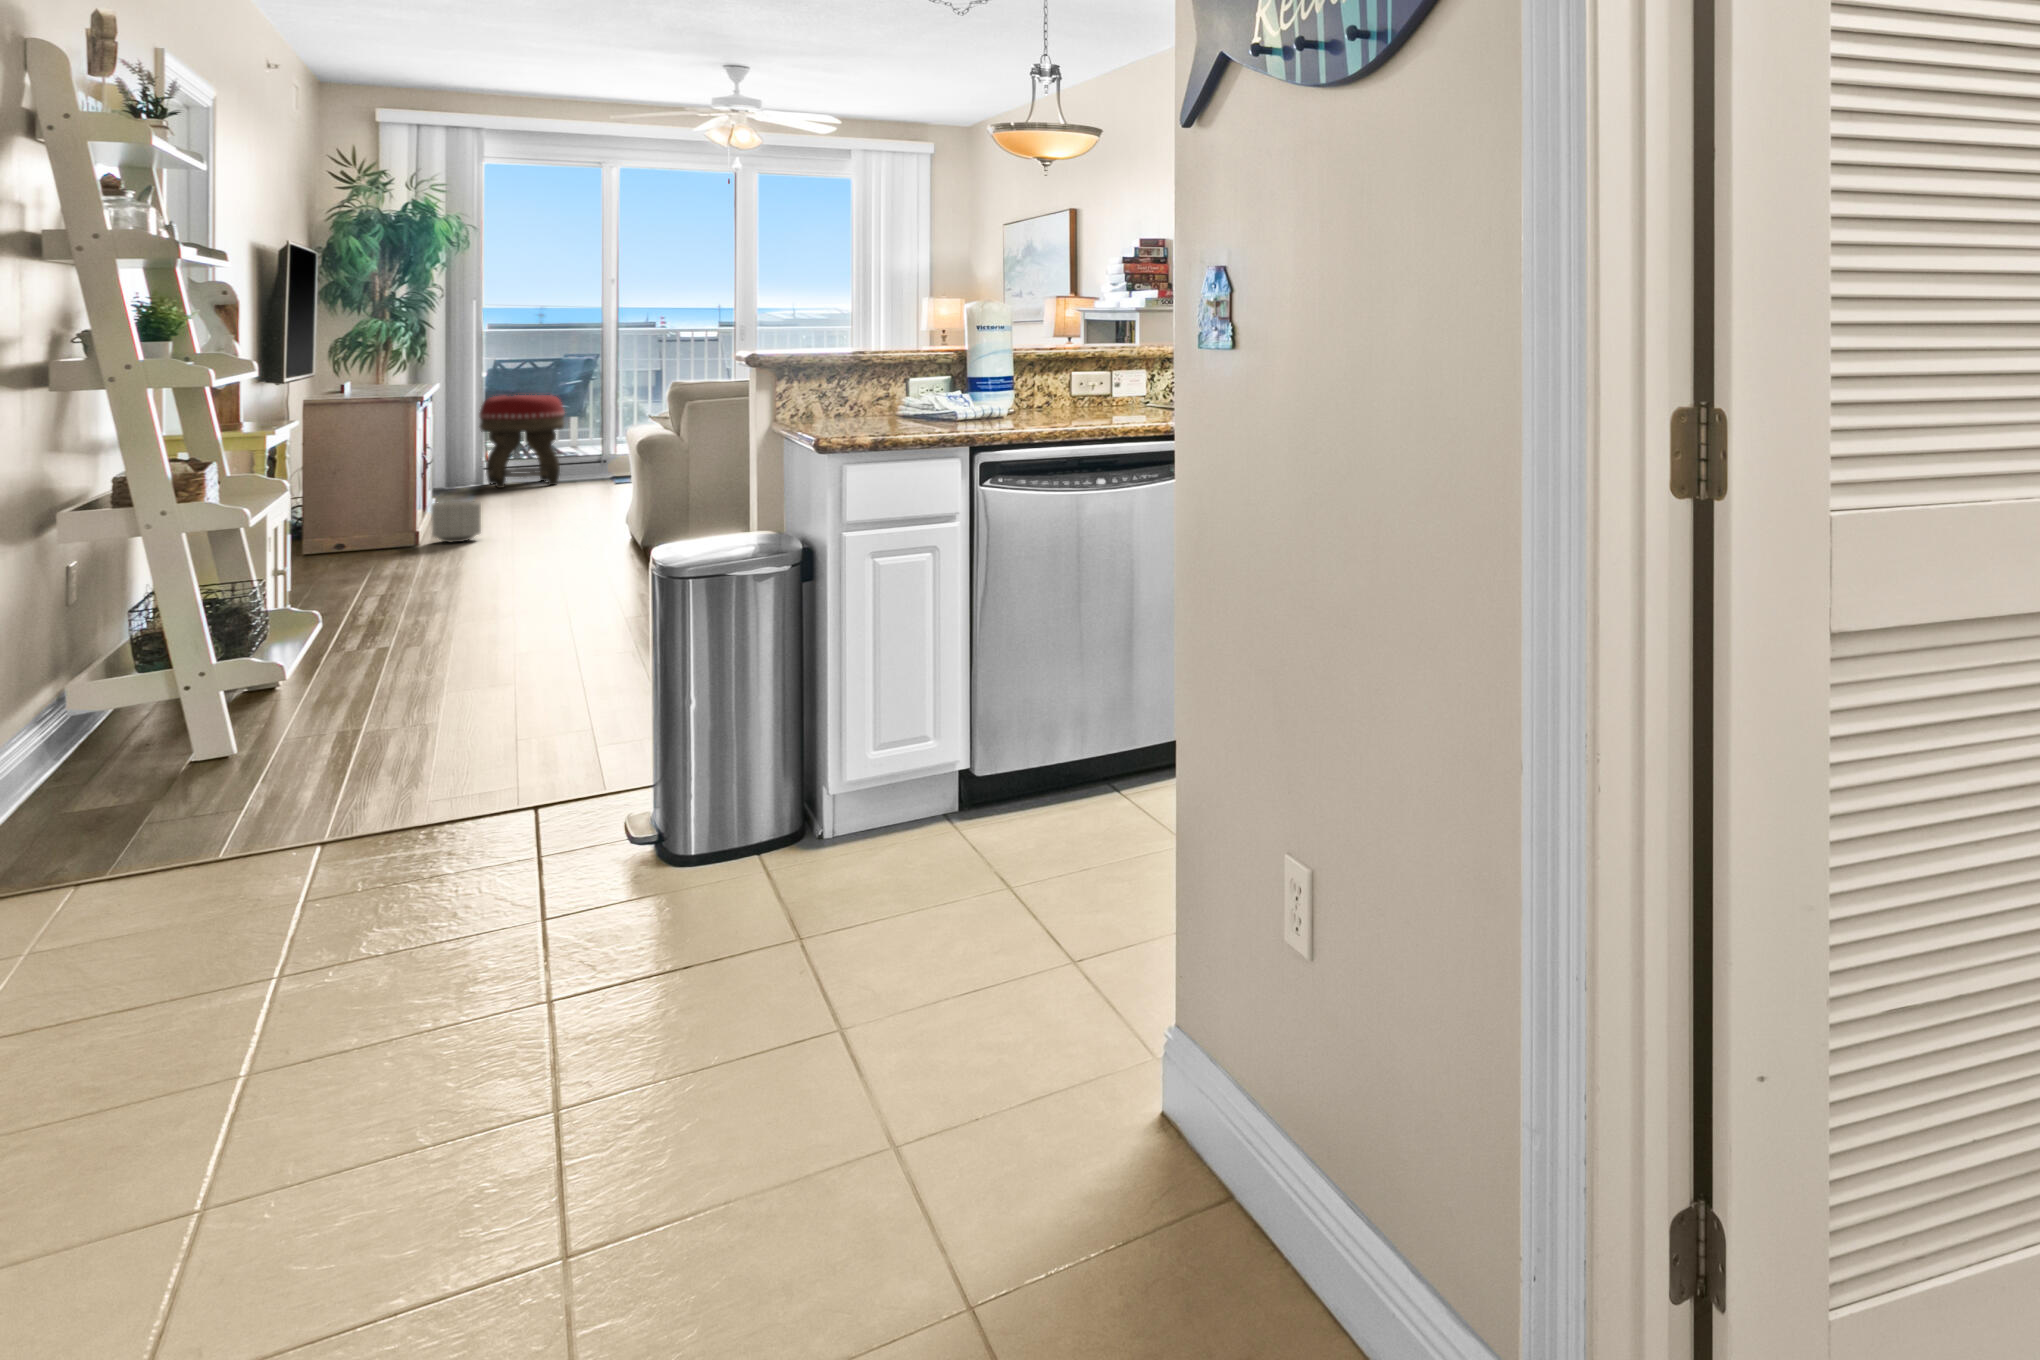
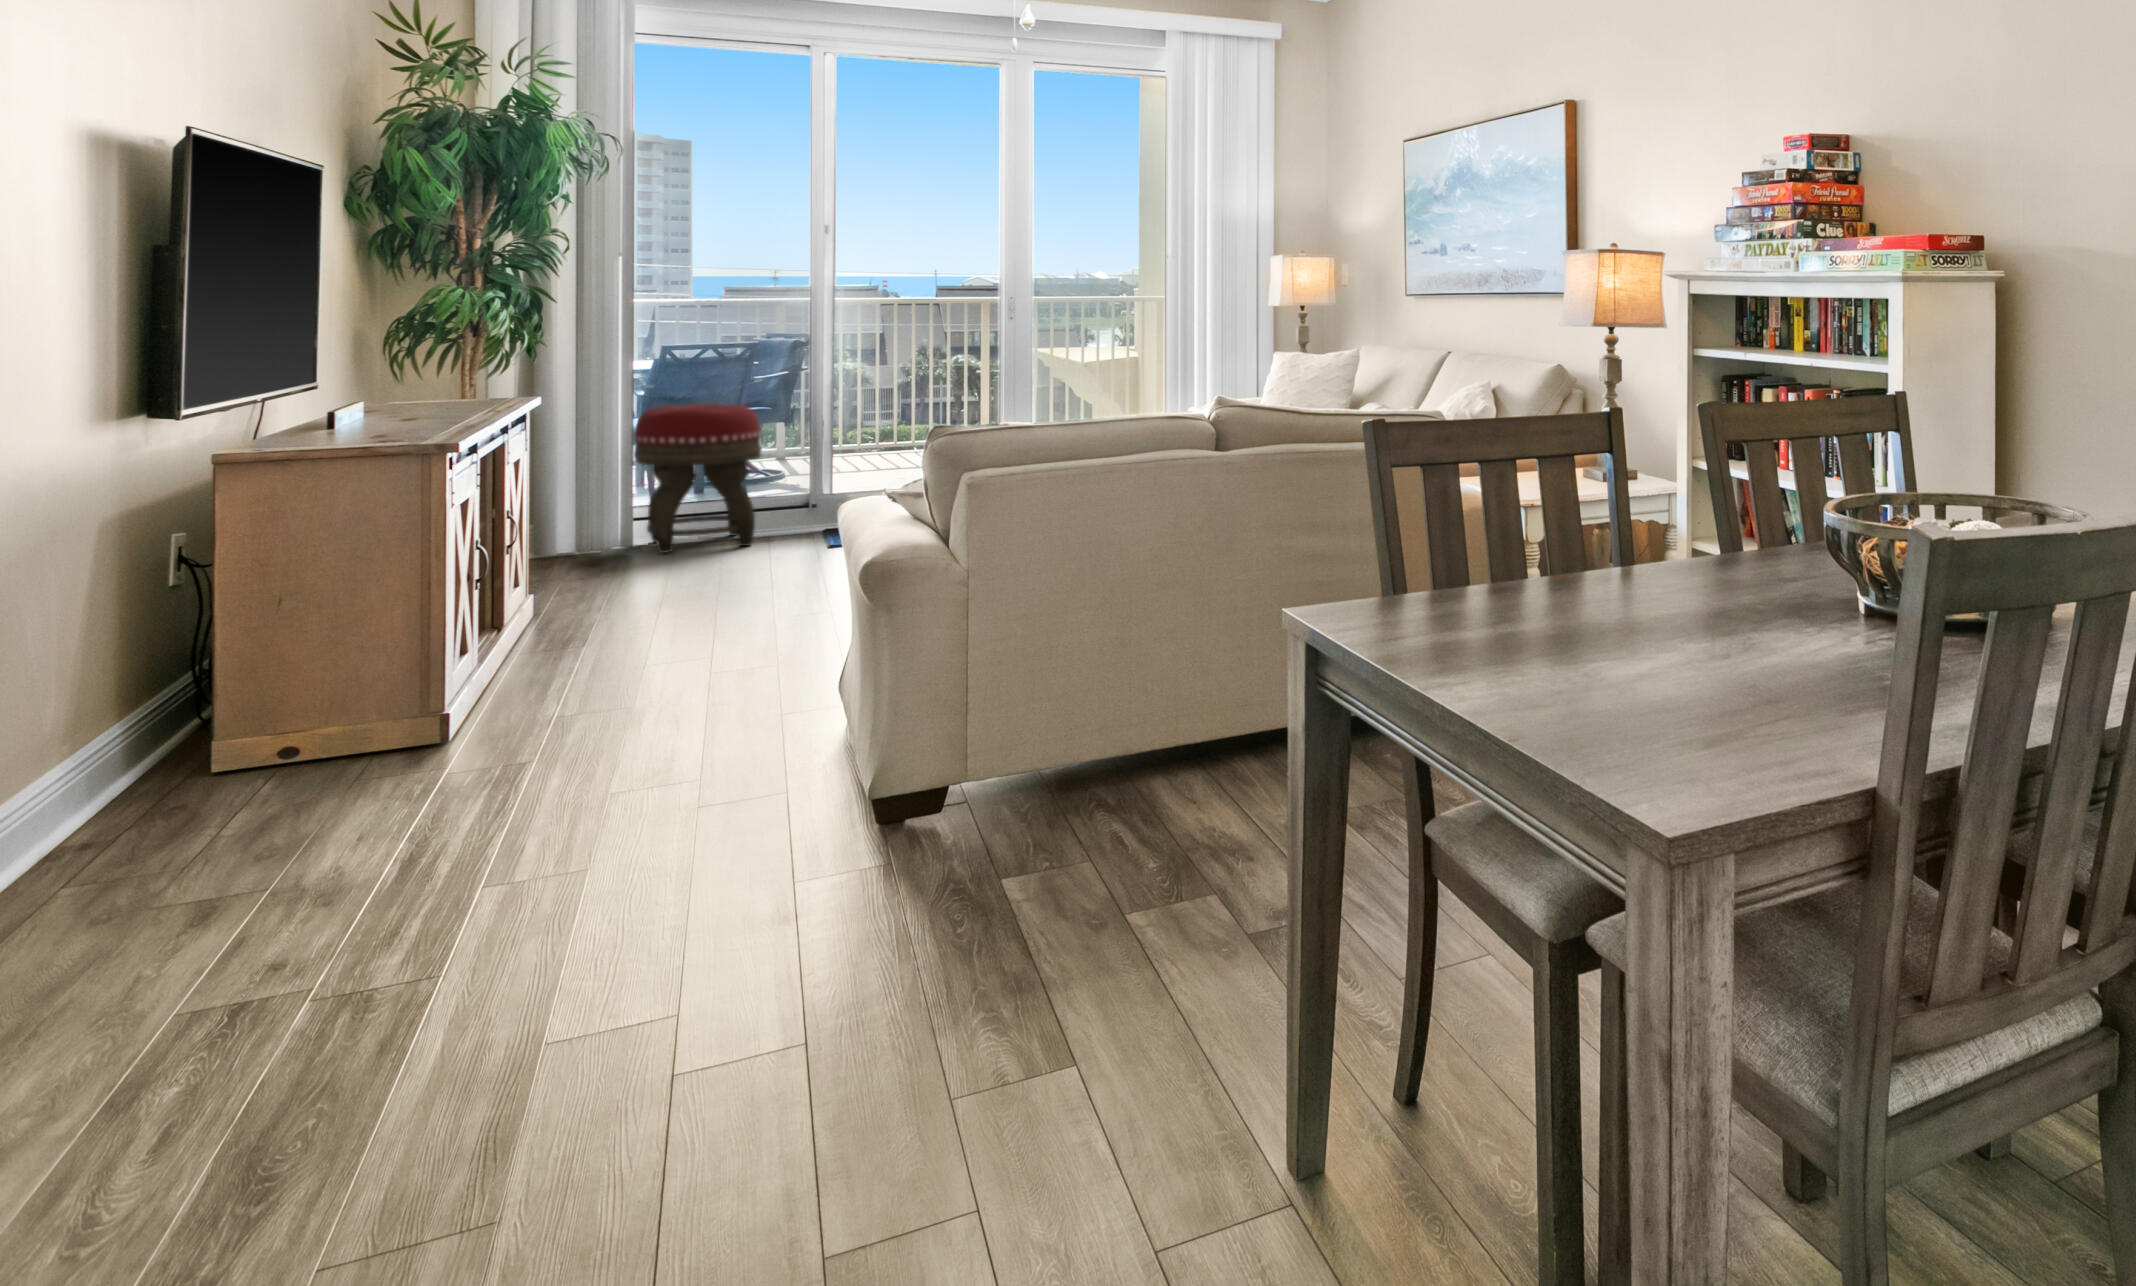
planter: present [431,501,481,542] -> none [481,643,580,733]

